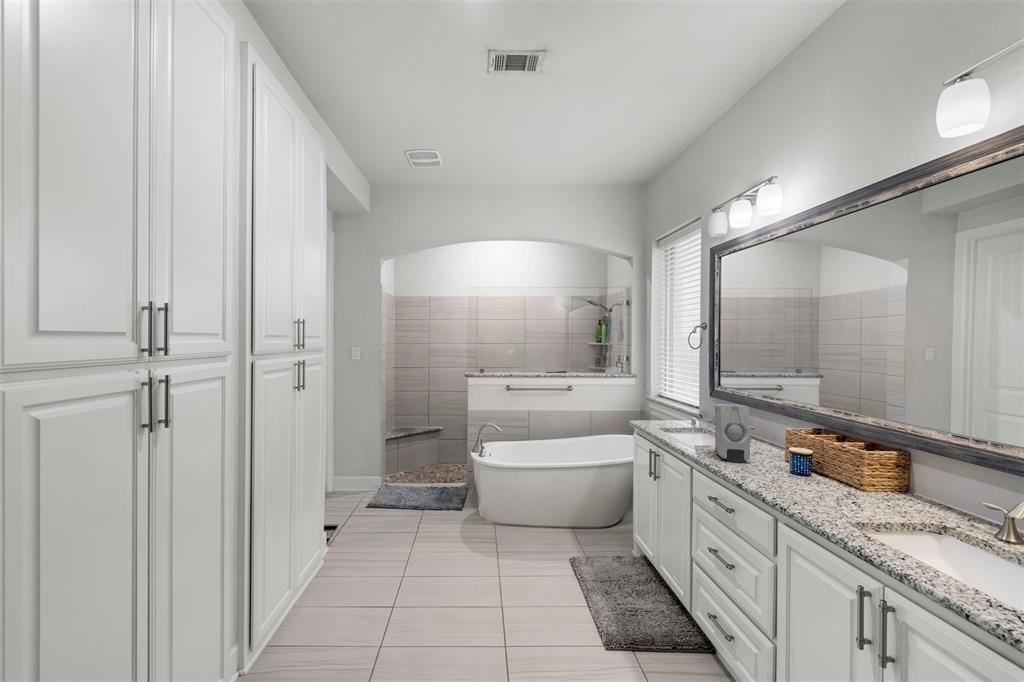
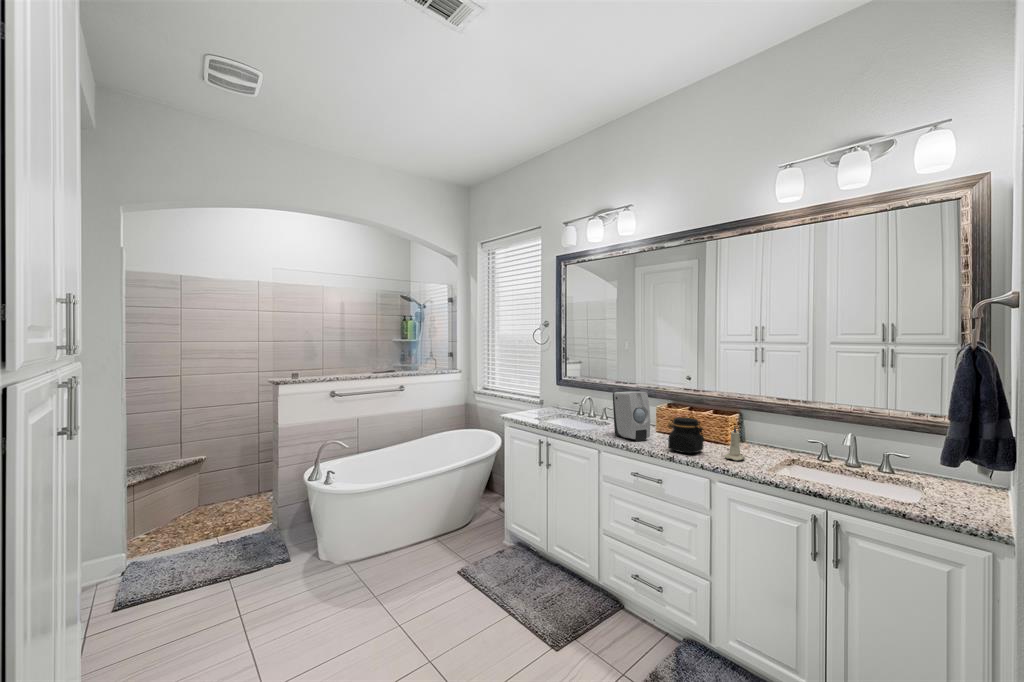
jar: none [745,438,792,483] -> present [668,417,704,453]
candle: none [804,455,835,501] -> present [725,426,745,461]

